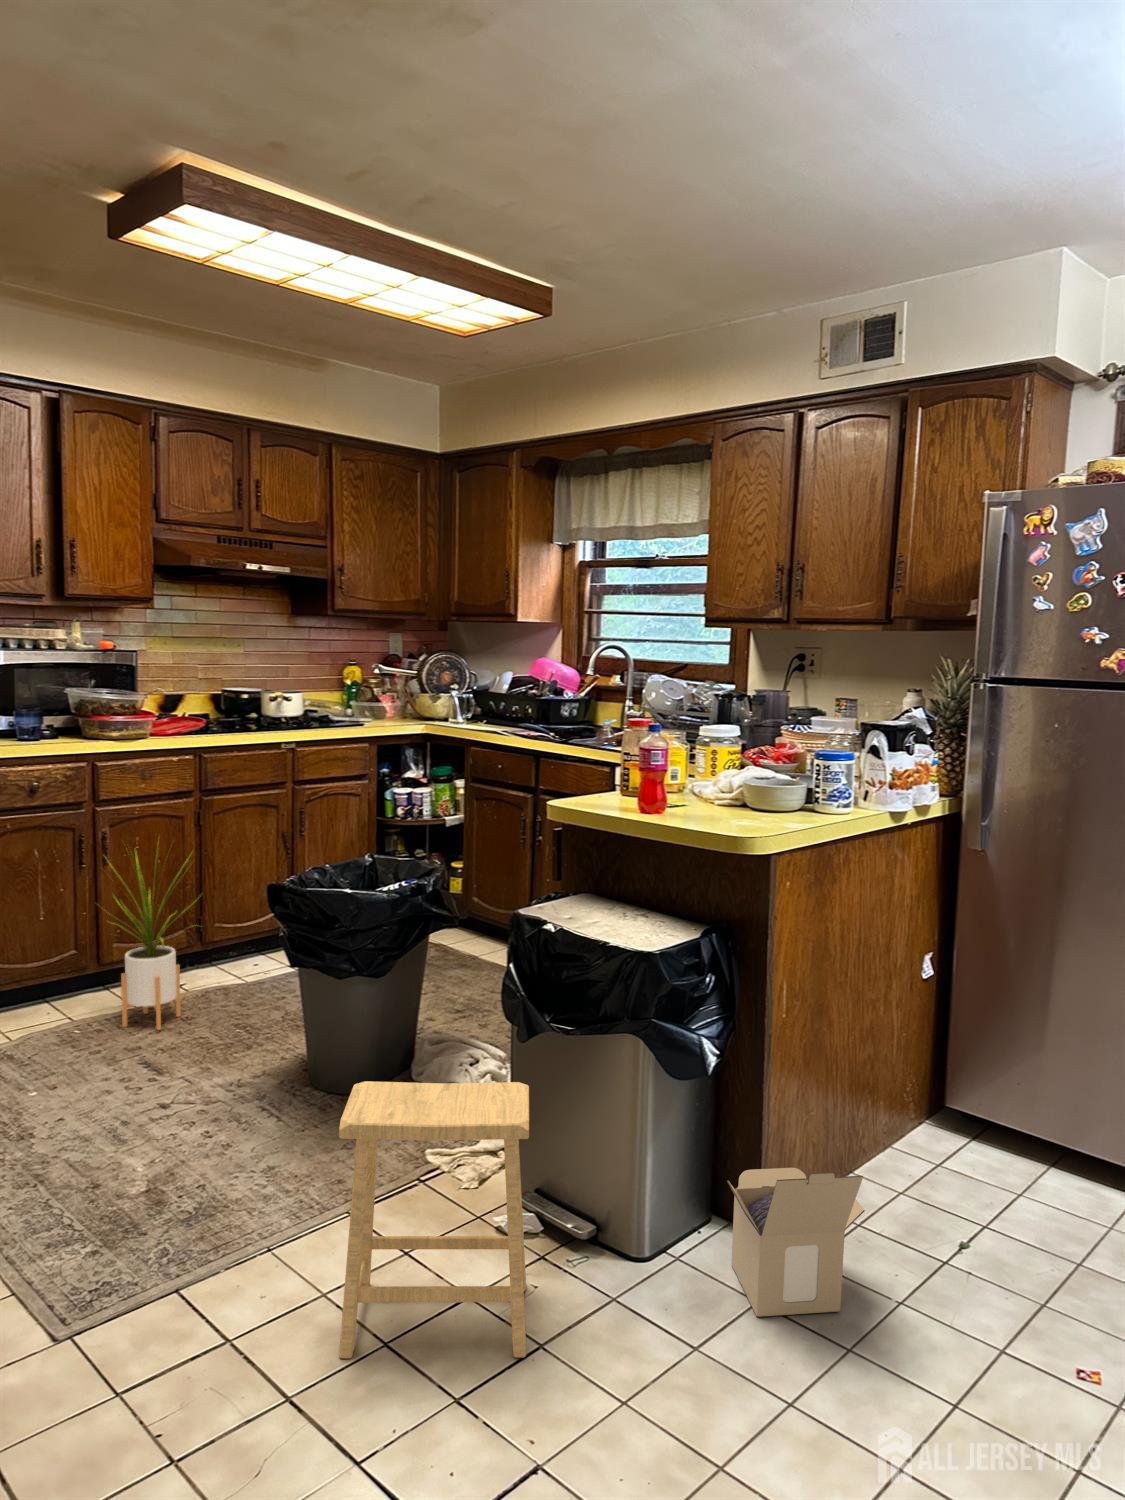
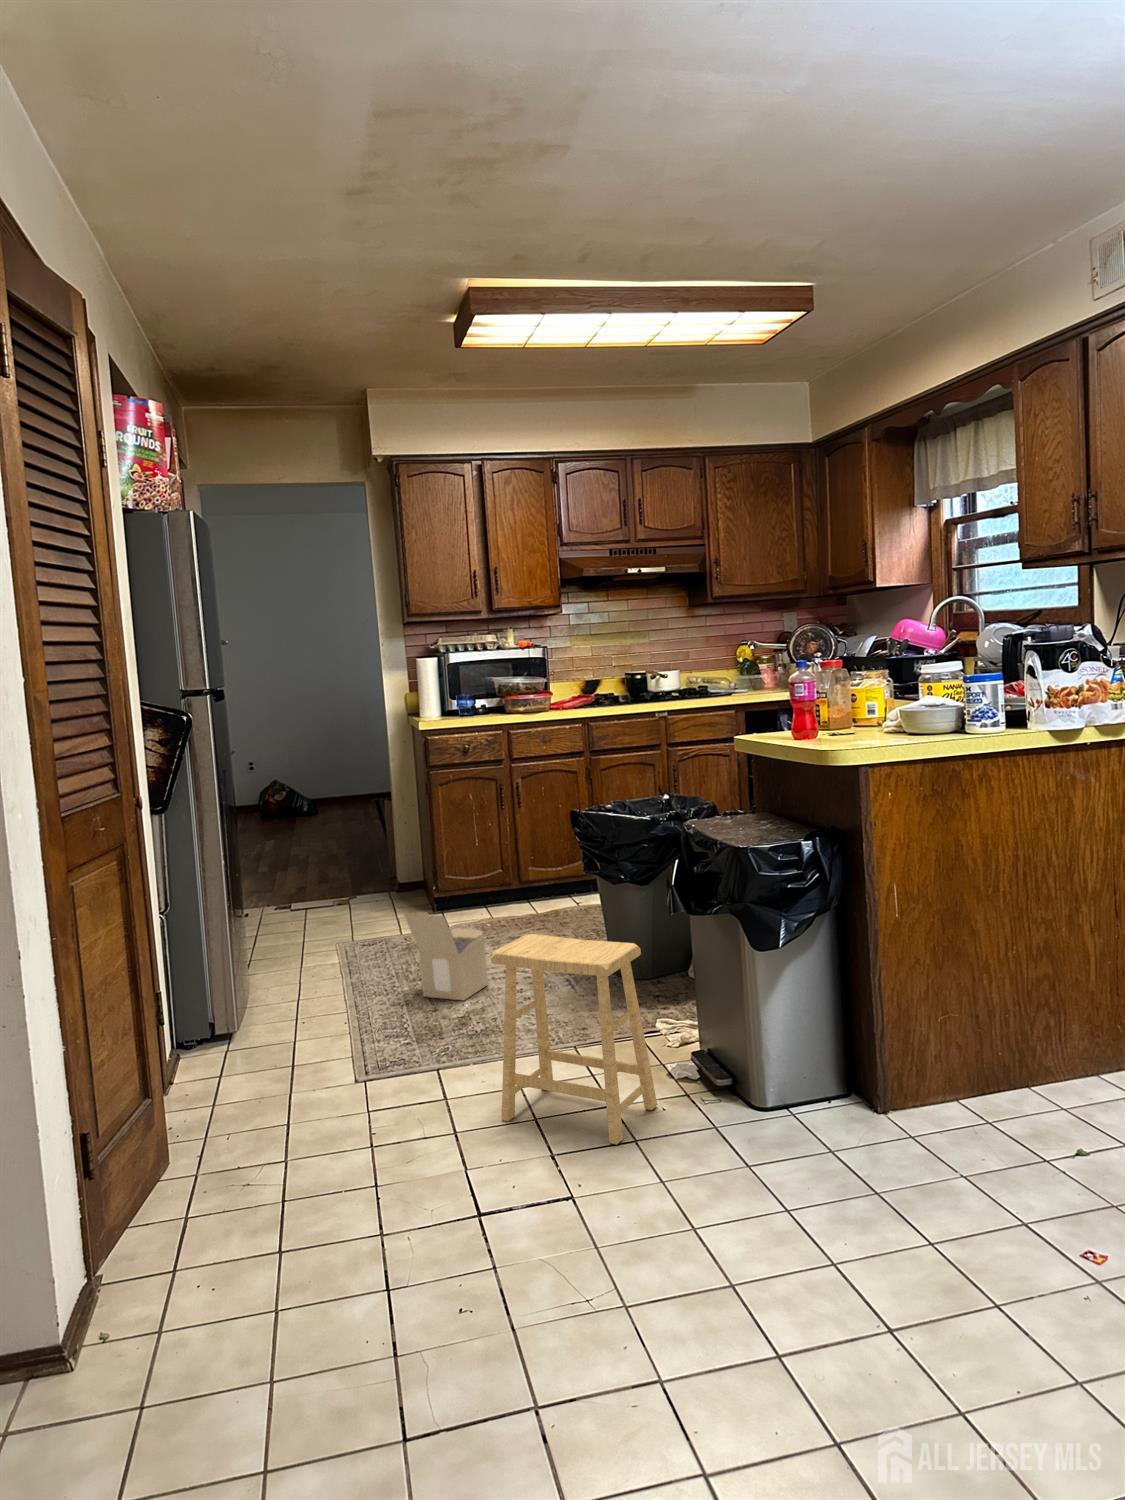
house plant: present [108,850,190,1030] -> none [492,782,570,929]
cardboard box: present [727,1168,865,1317] -> present [404,912,488,1000]

